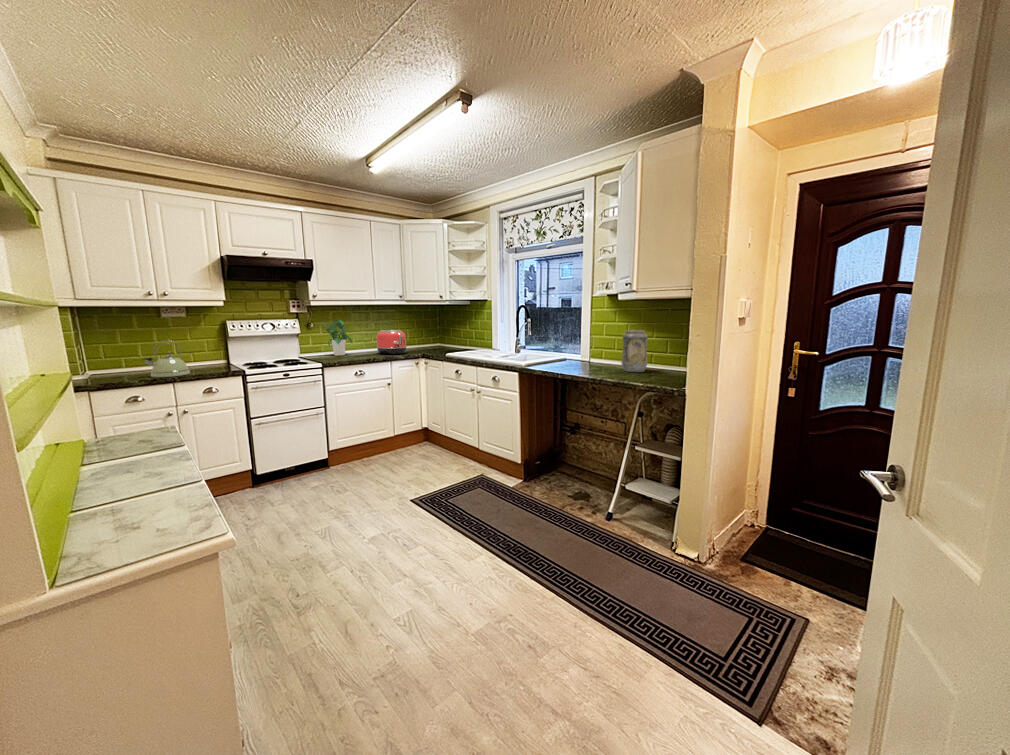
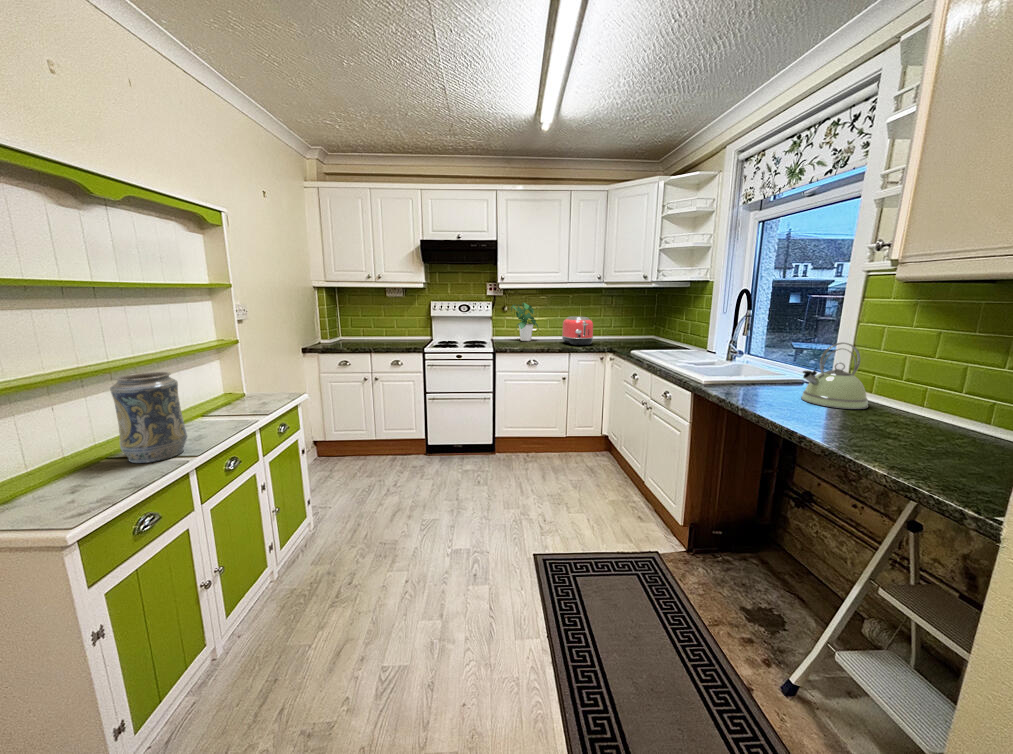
decorative vase: present [622,330,648,372] -> present [110,372,187,463]
kettle: present [143,340,190,377] -> present [801,343,868,409]

